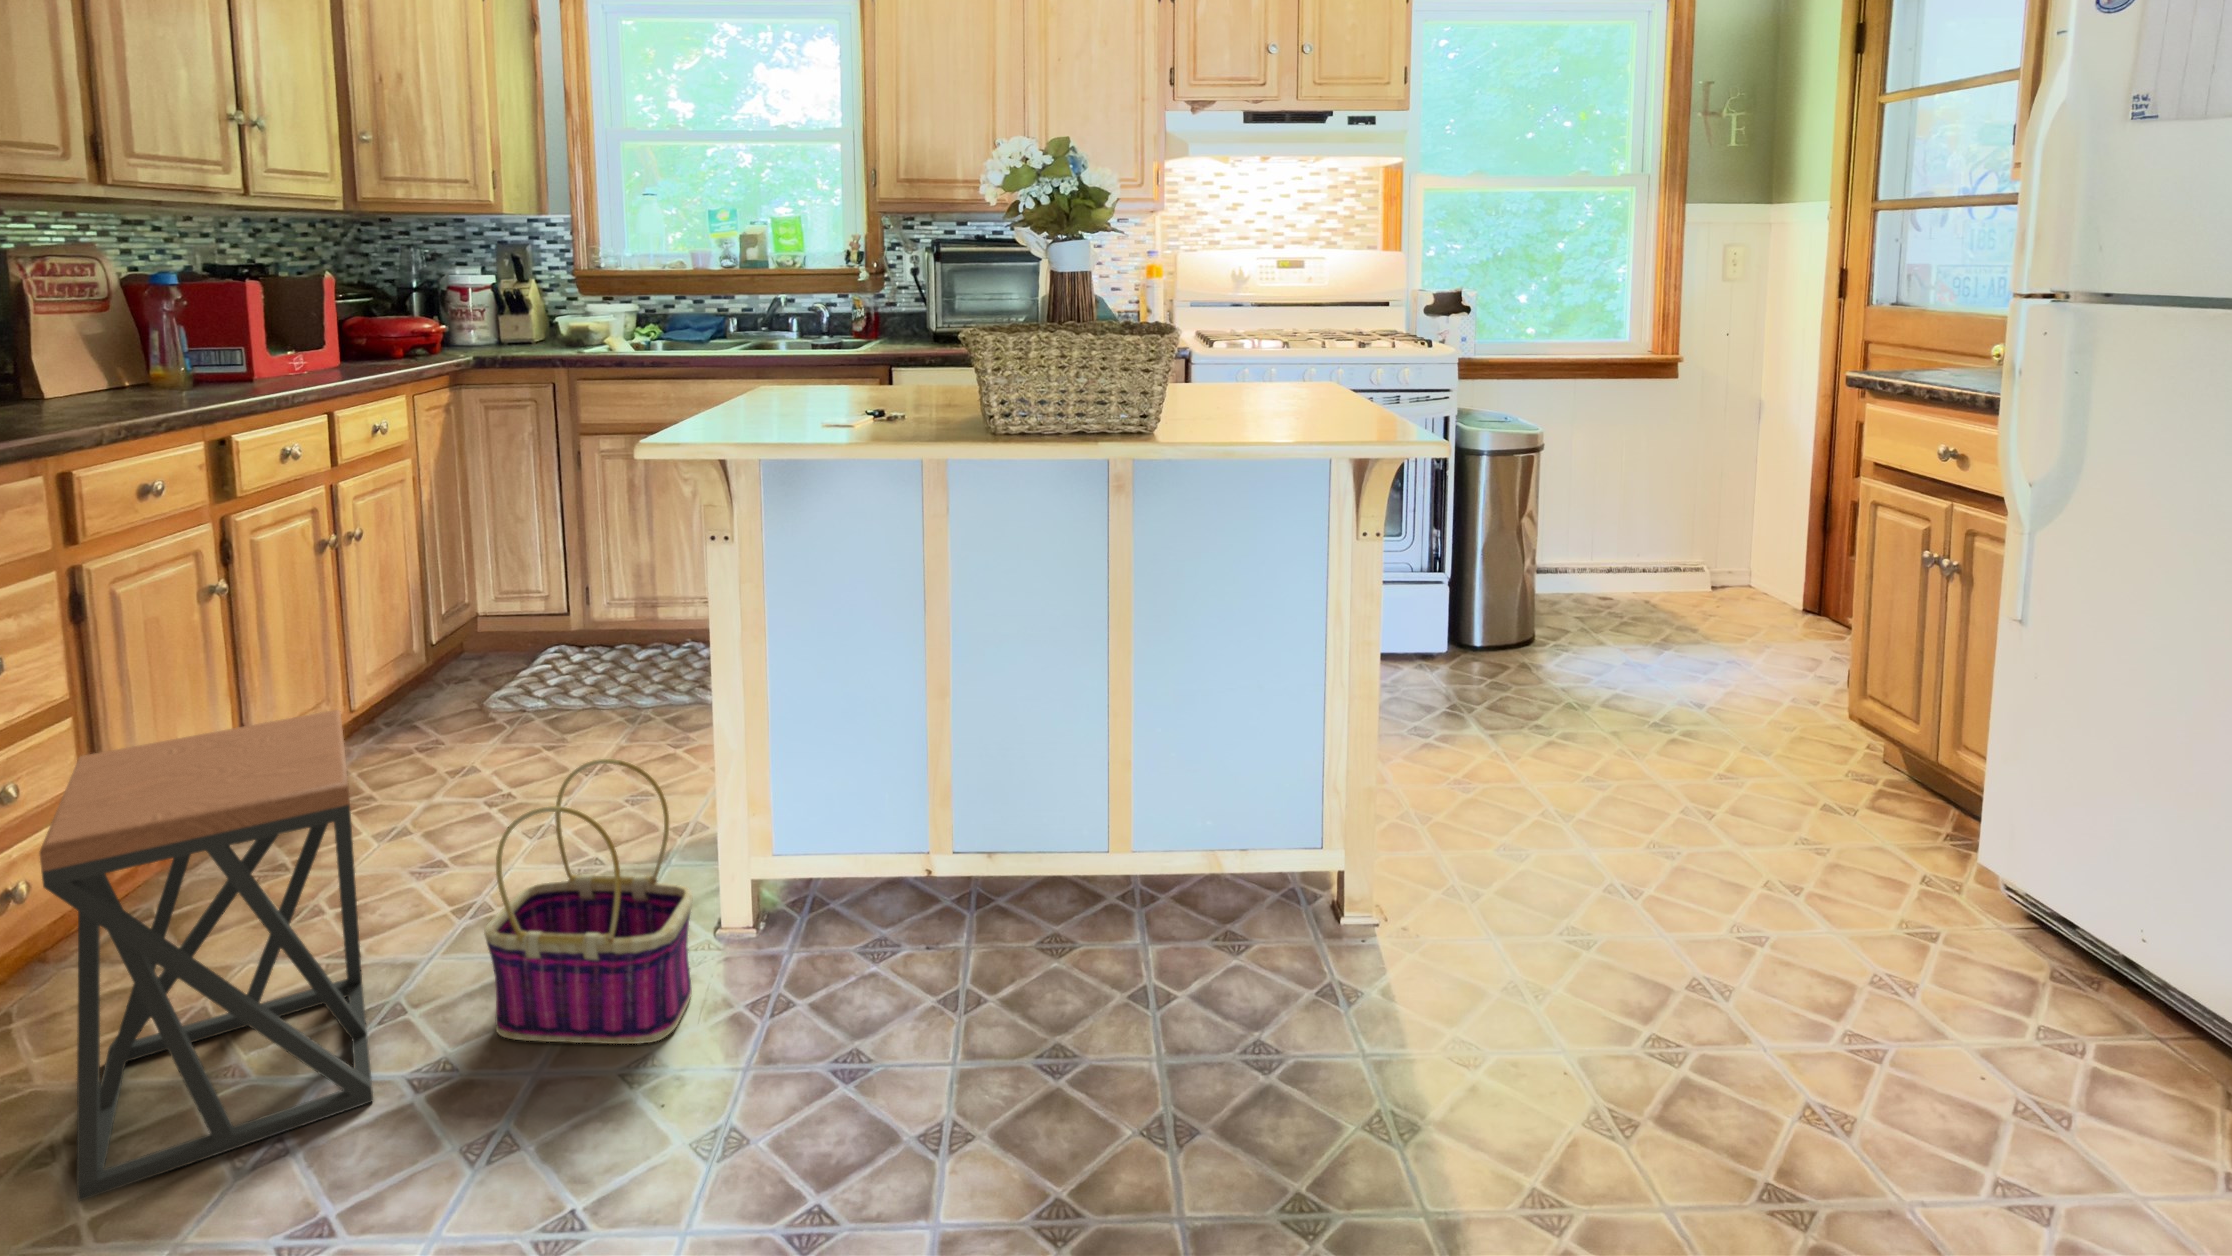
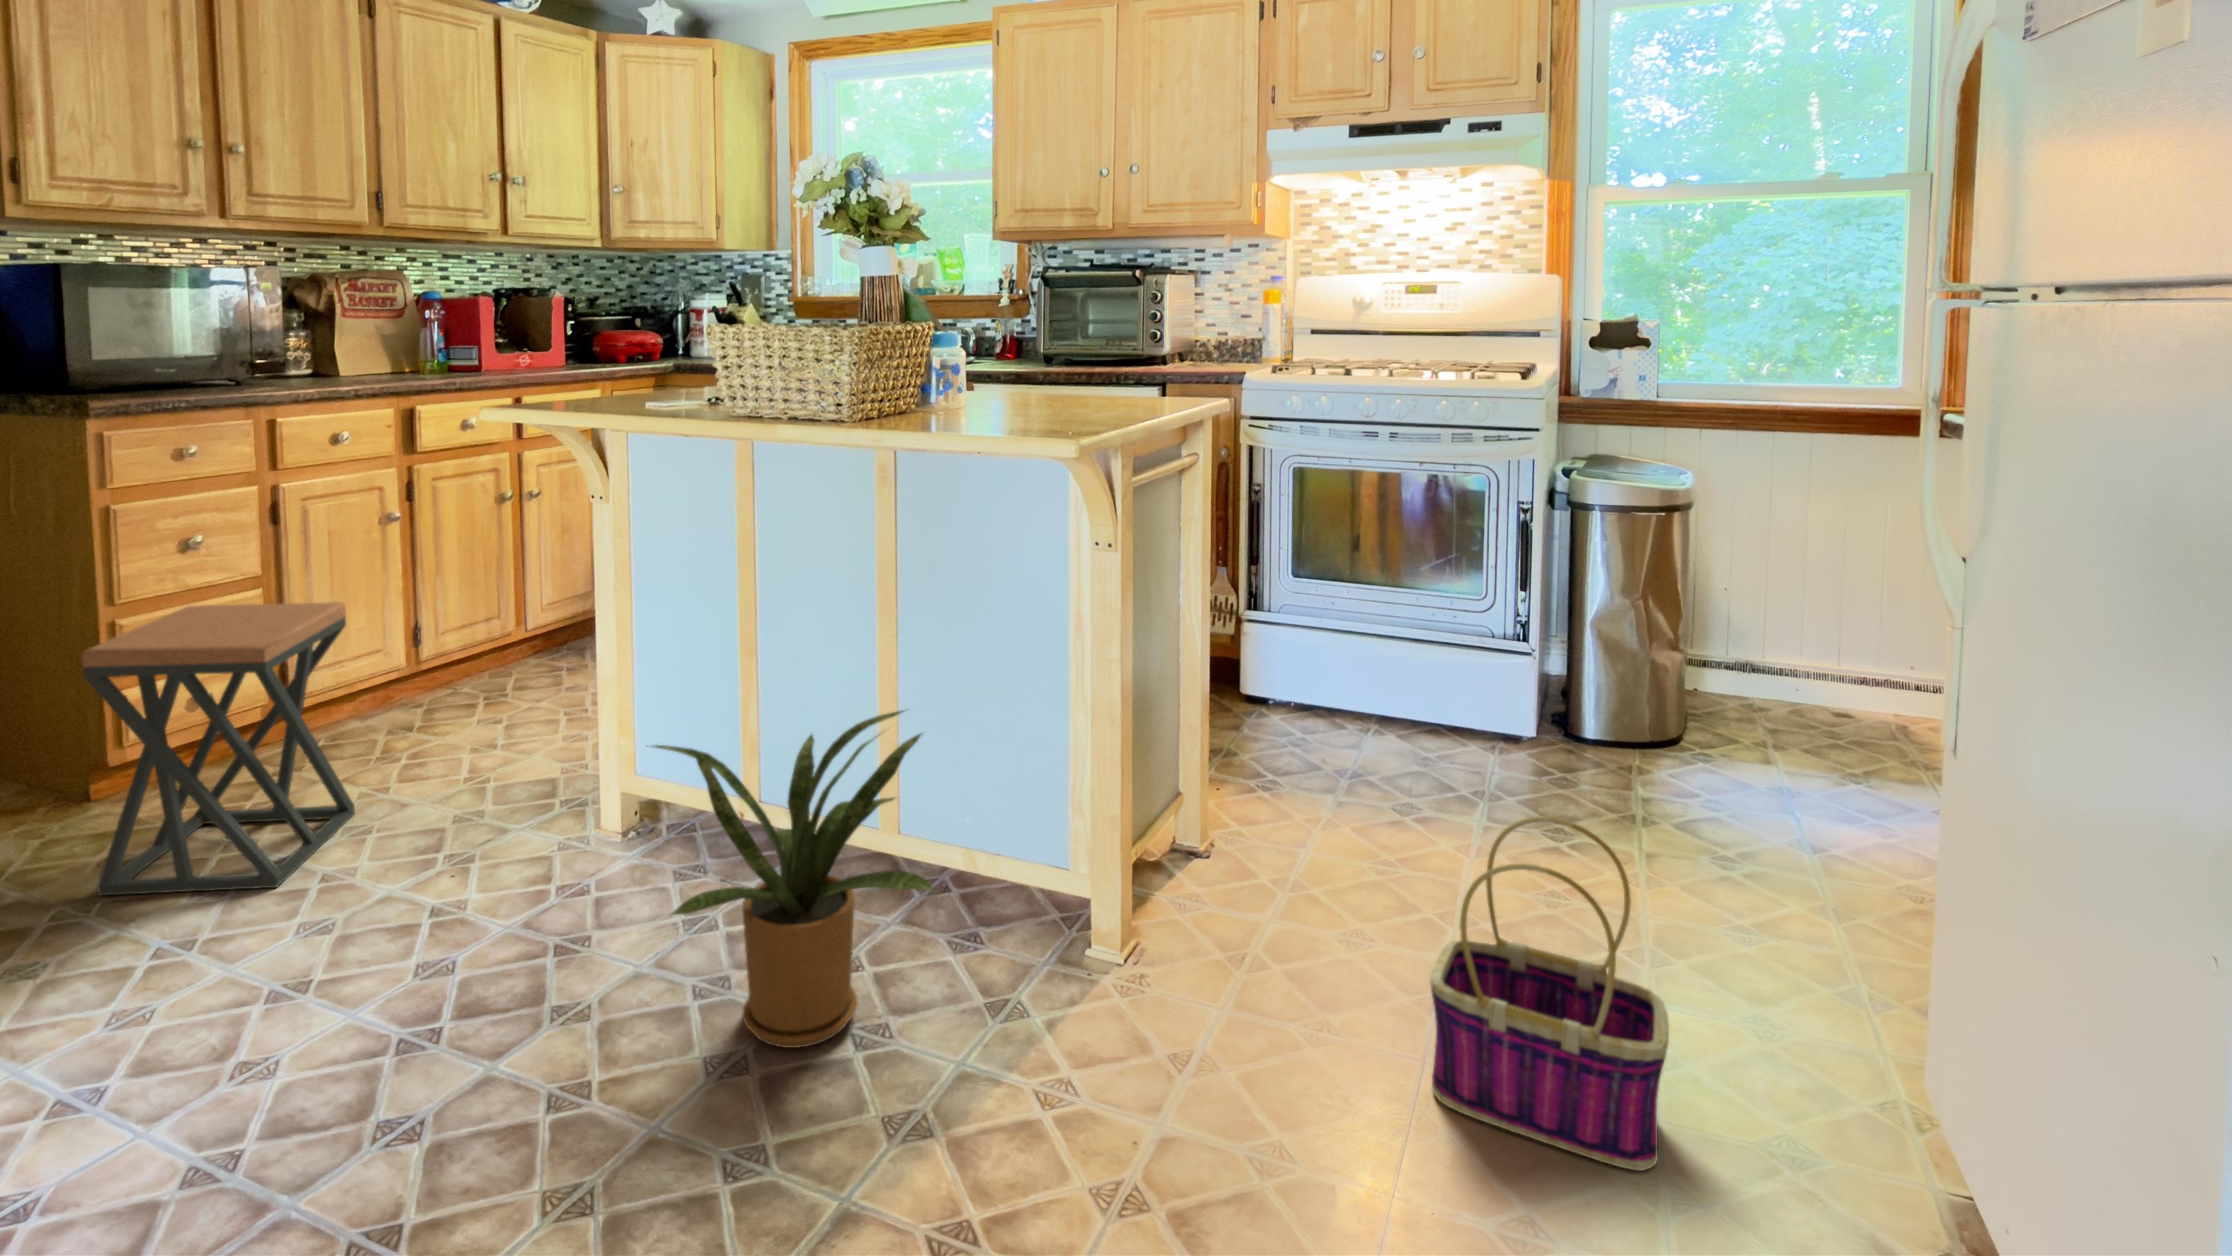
house plant: none [1018,699,1309,1062] -> present [647,710,937,1048]
basket: present [484,759,692,1044] -> present [1430,817,1669,1171]

